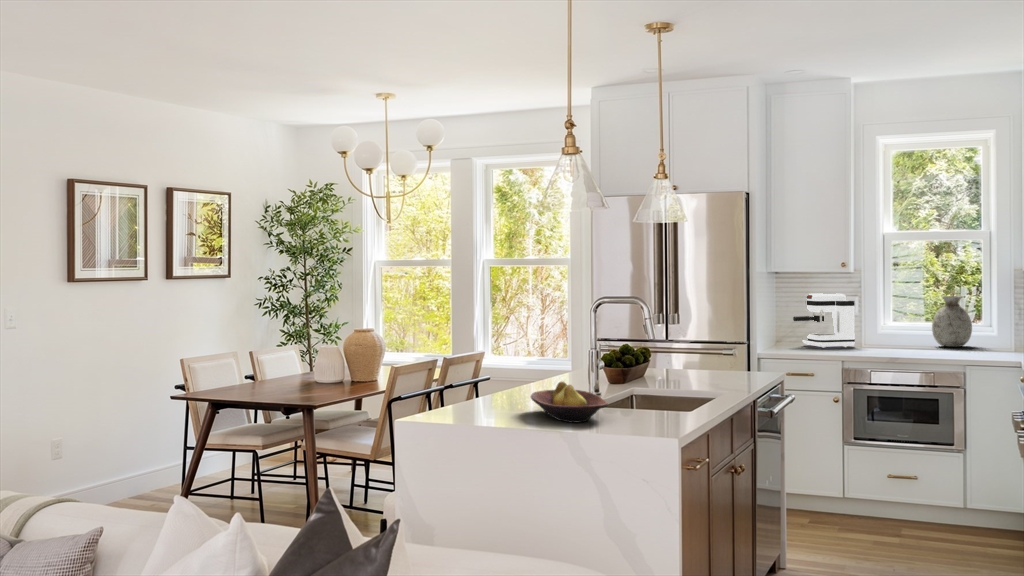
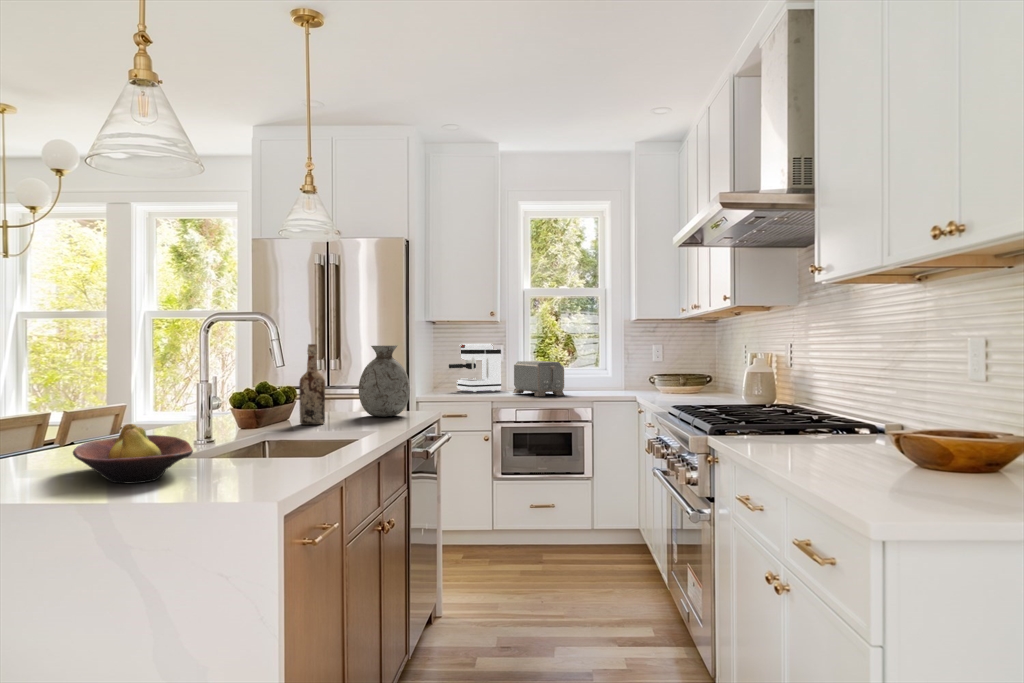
vase: present [932,296,972,347] -> present [359,346,410,417]
wine bottle: none [657,312,679,383] -> present [299,344,325,425]
toaster: none [867,316,929,357] -> present [513,361,564,396]

